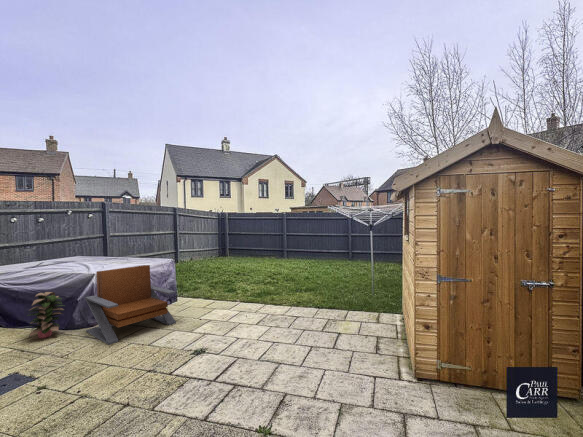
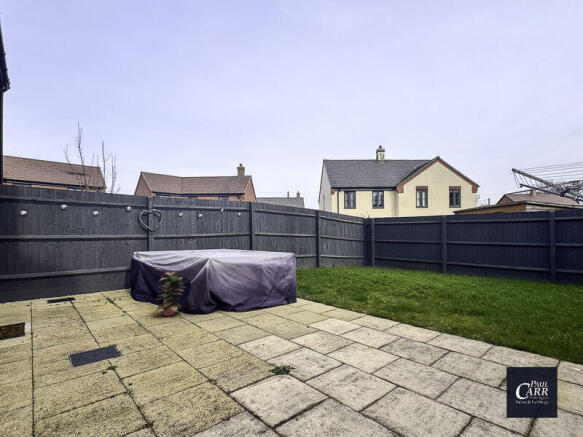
lounge chair: present [85,265,176,345] -> none [199,255,280,334]

